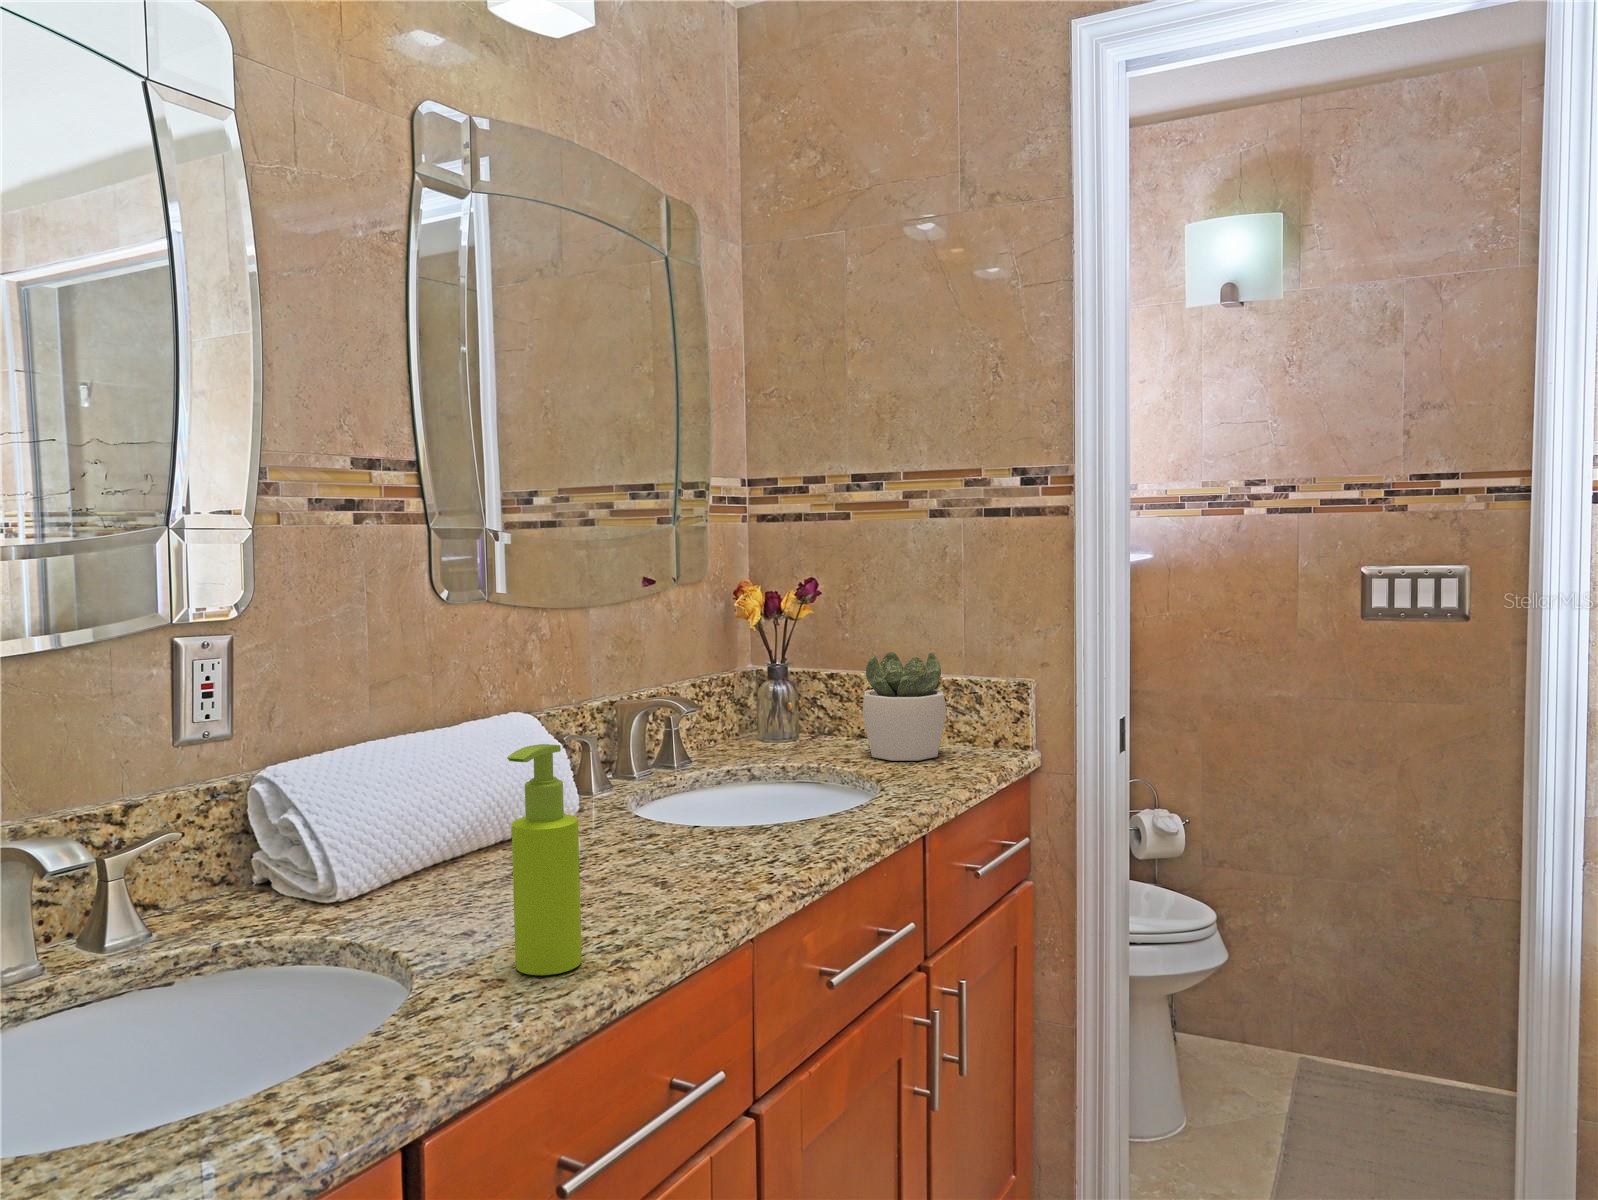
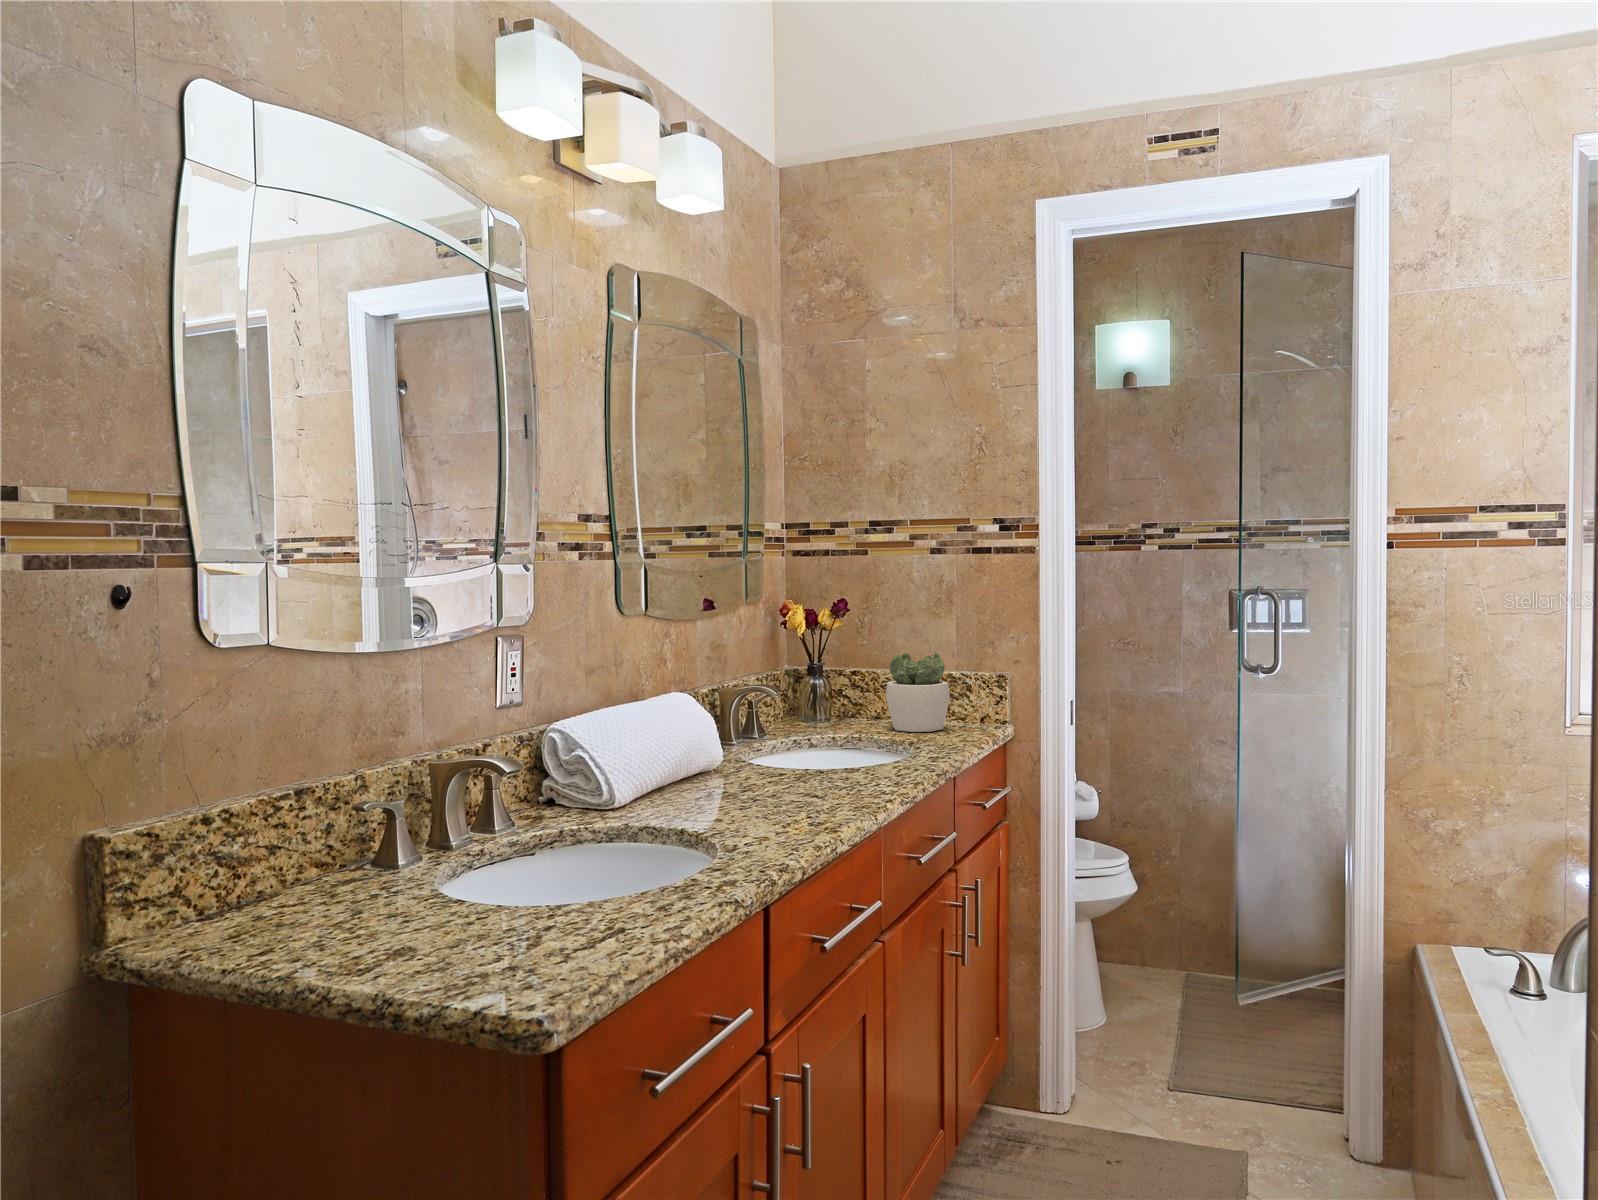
soap dispenser: present [507,744,582,975] -> none [766,695,807,834]

